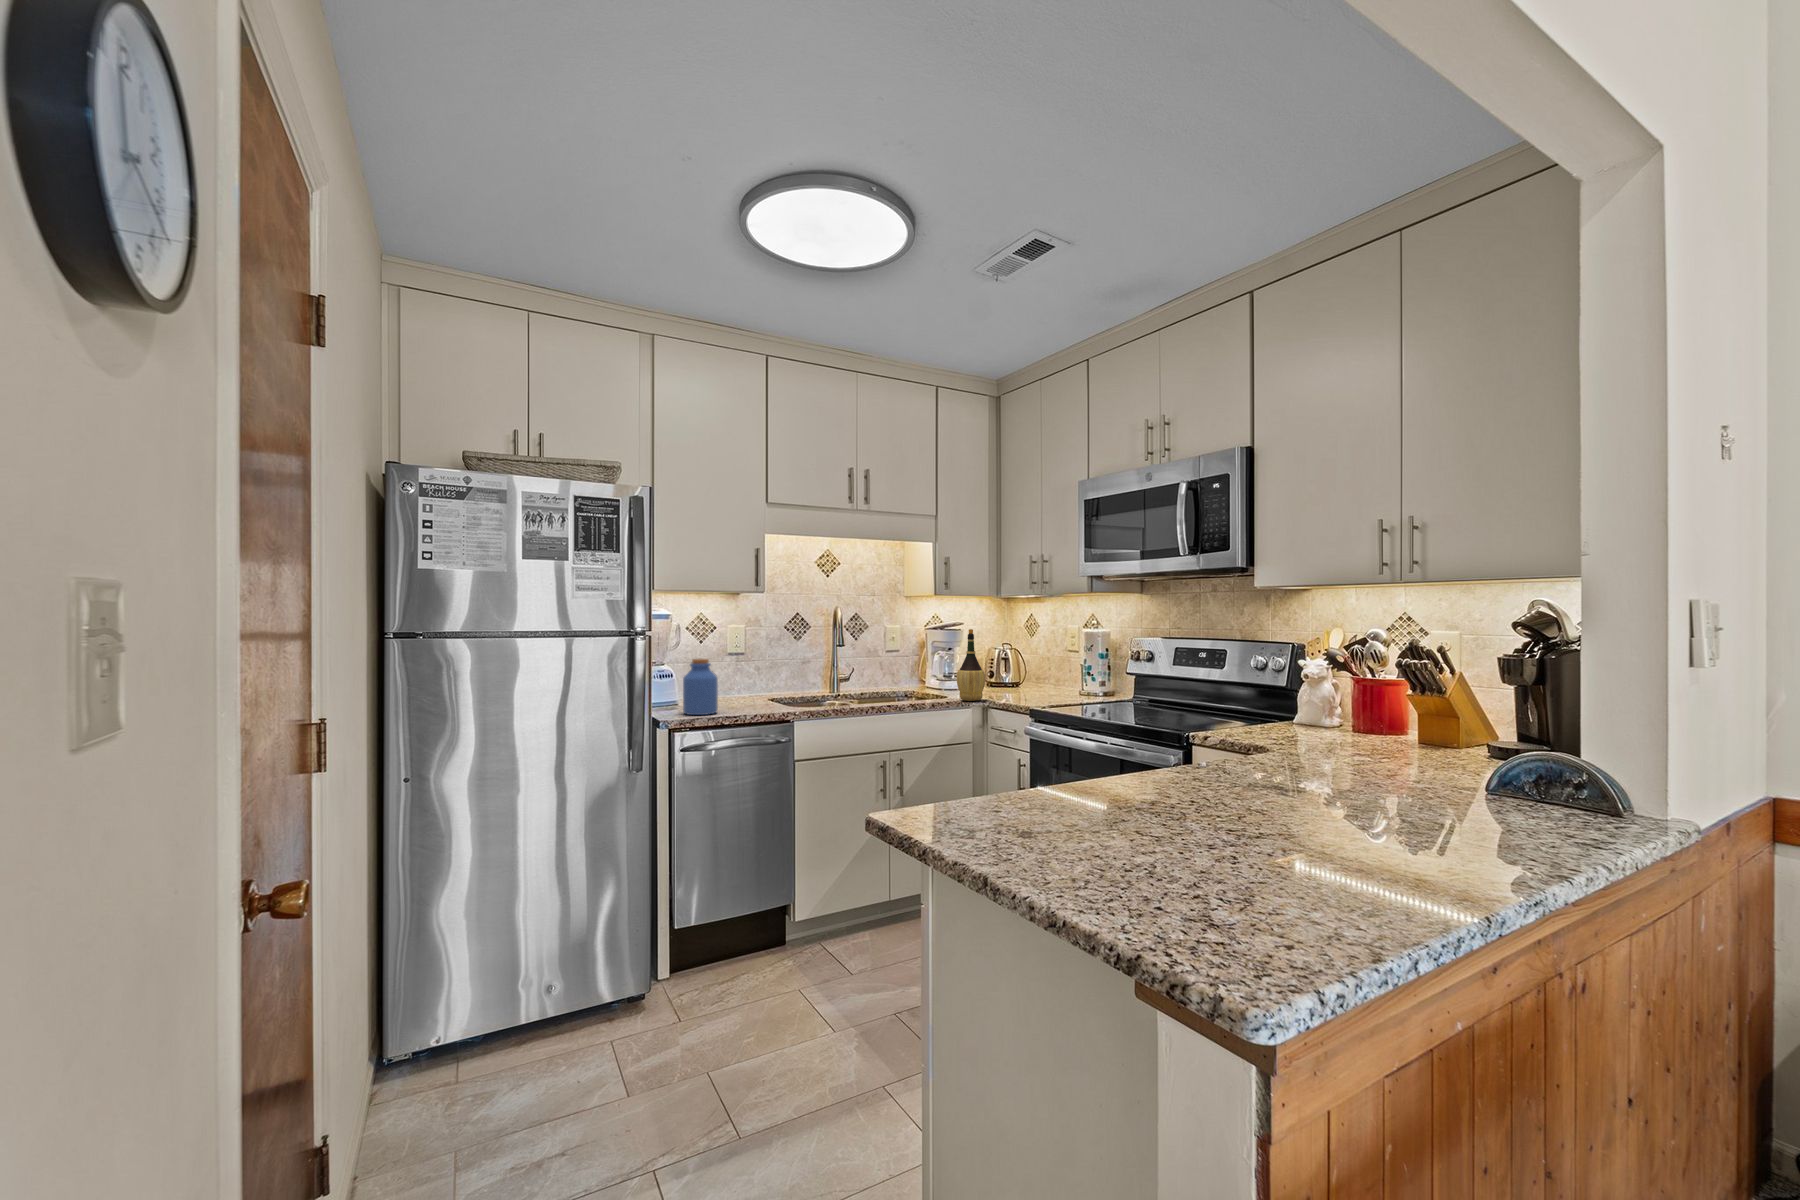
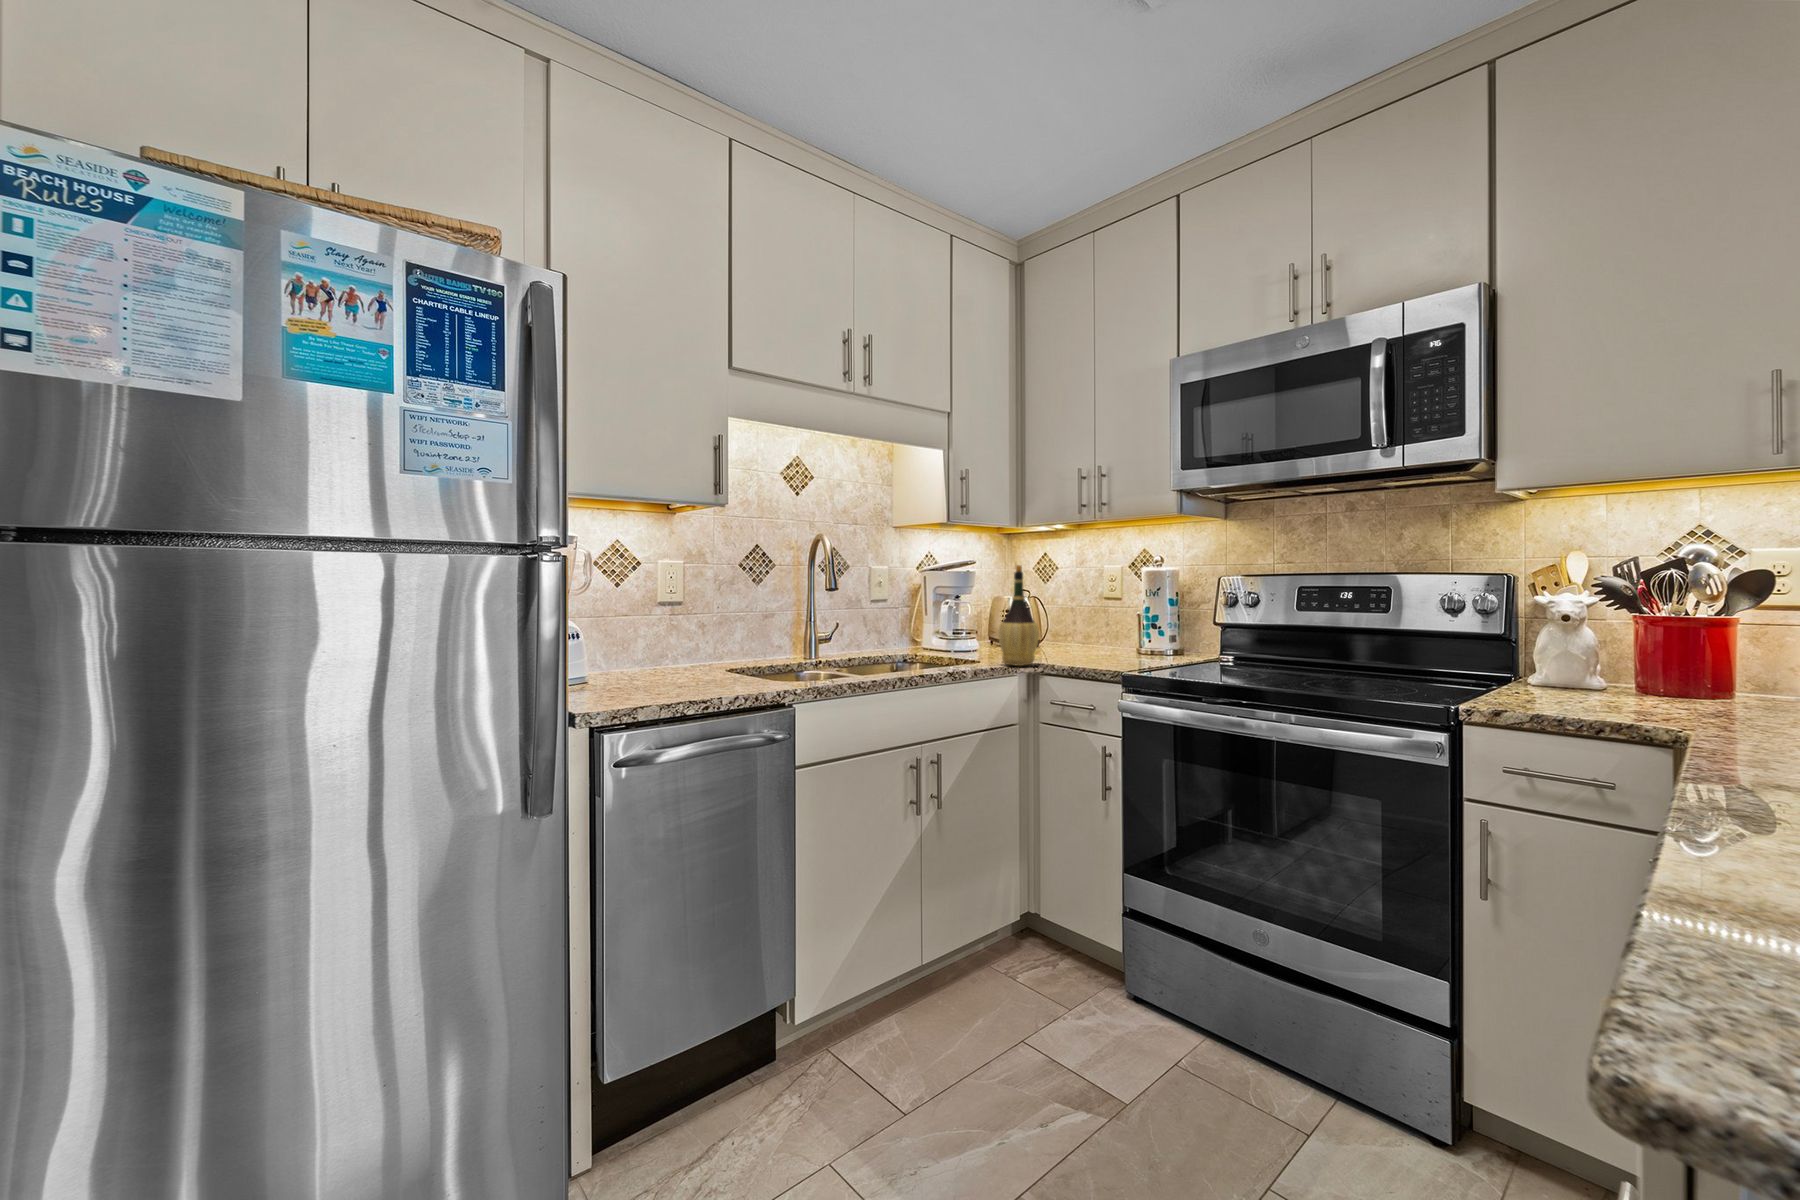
jar: present [683,659,718,715] -> none [608,606,667,699]

